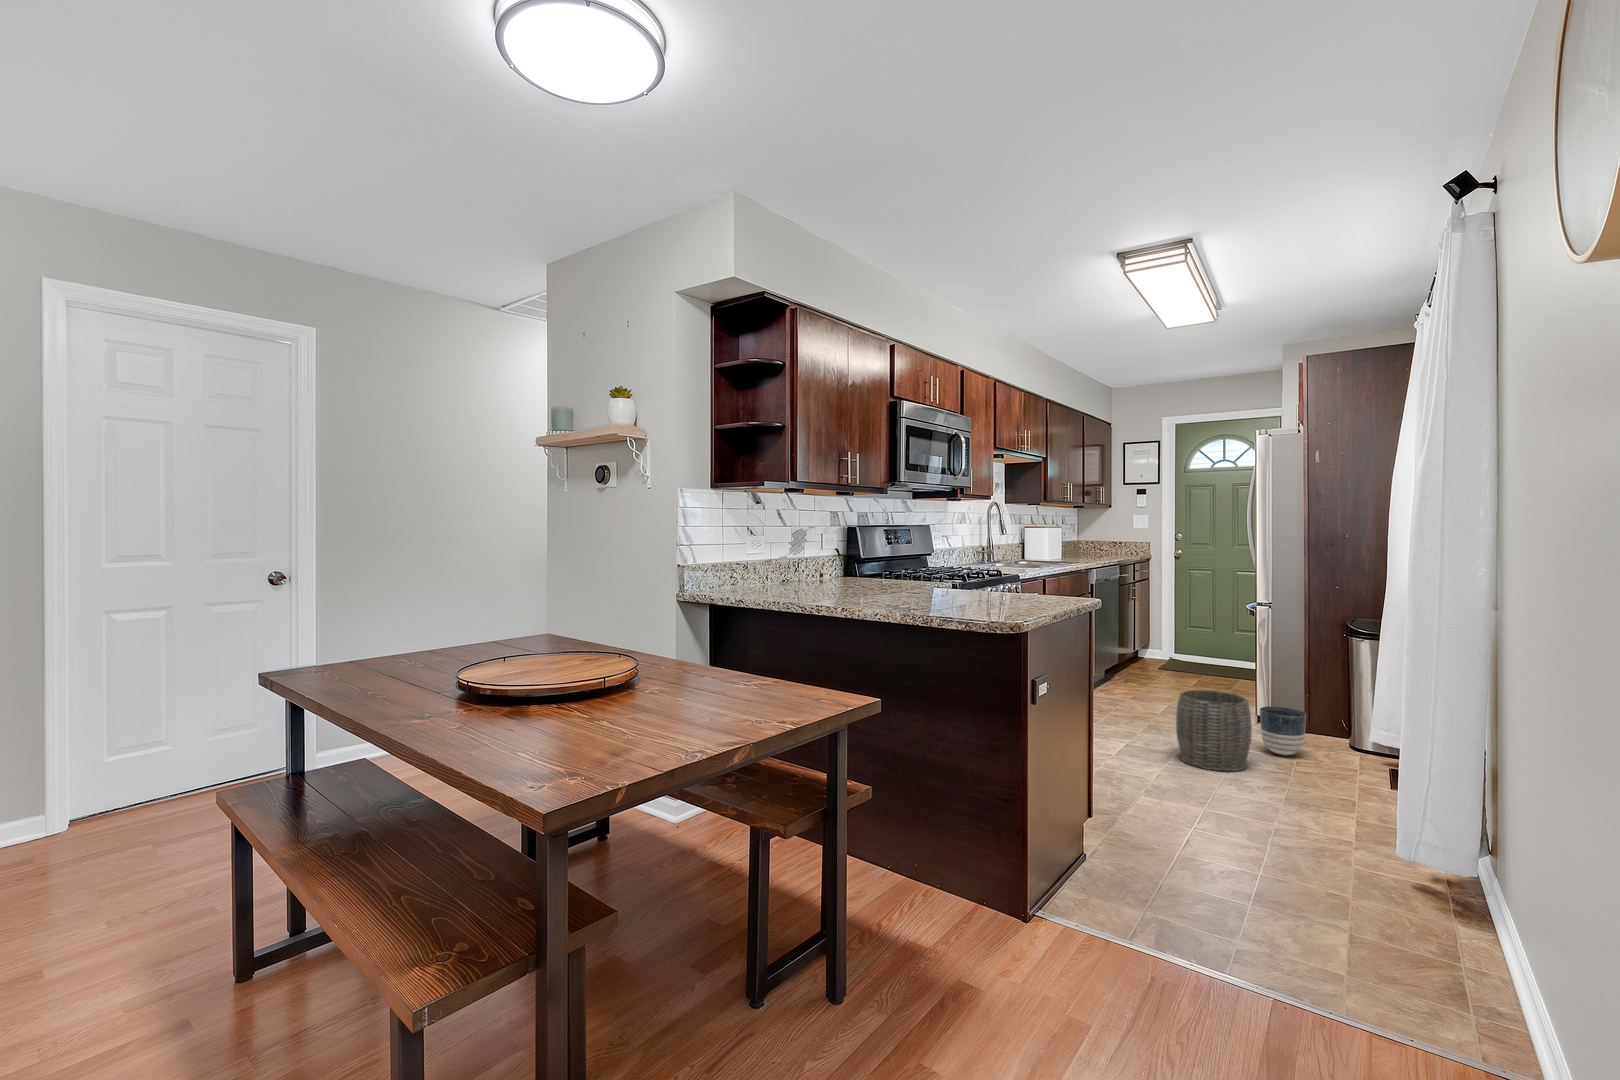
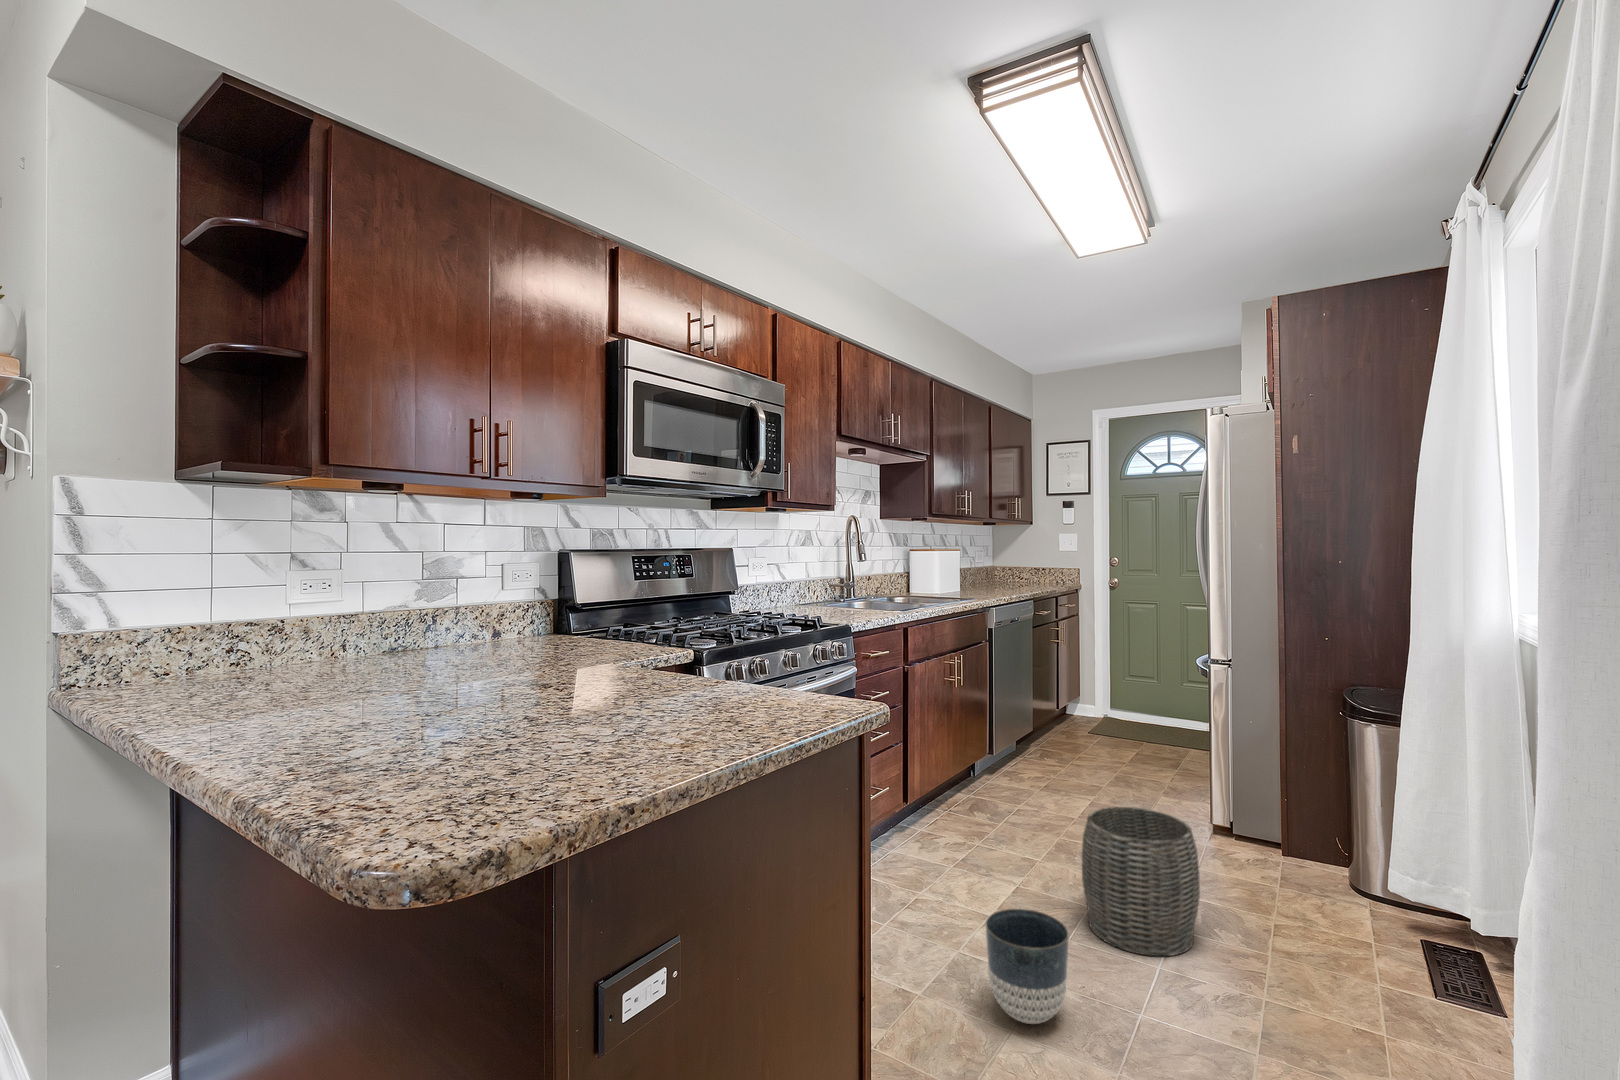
planter: present [1260,706,1306,755] -> present [986,909,1069,1024]

